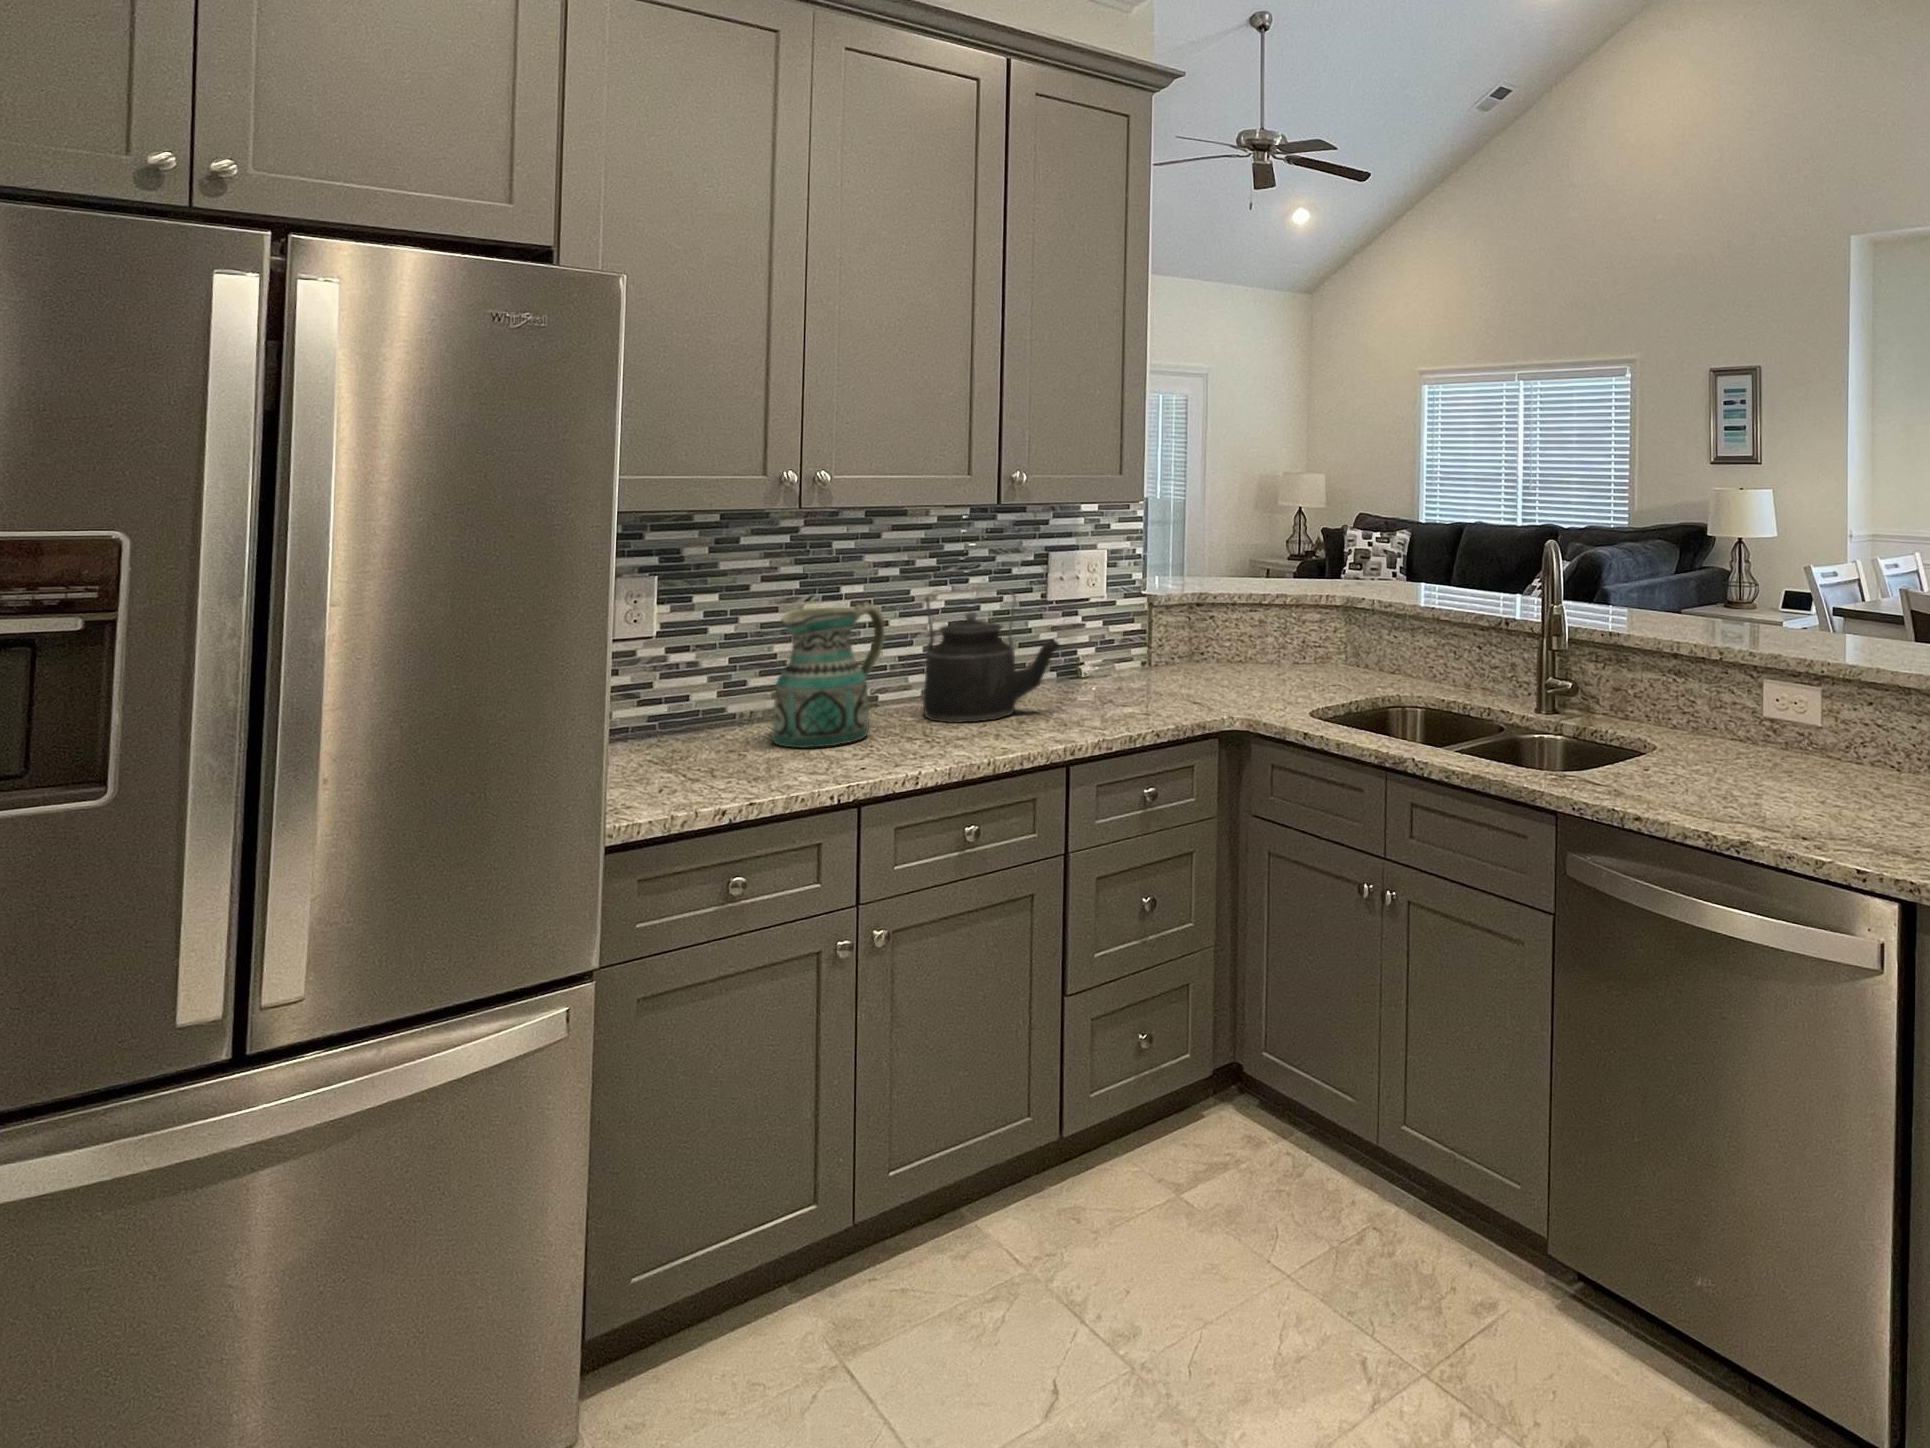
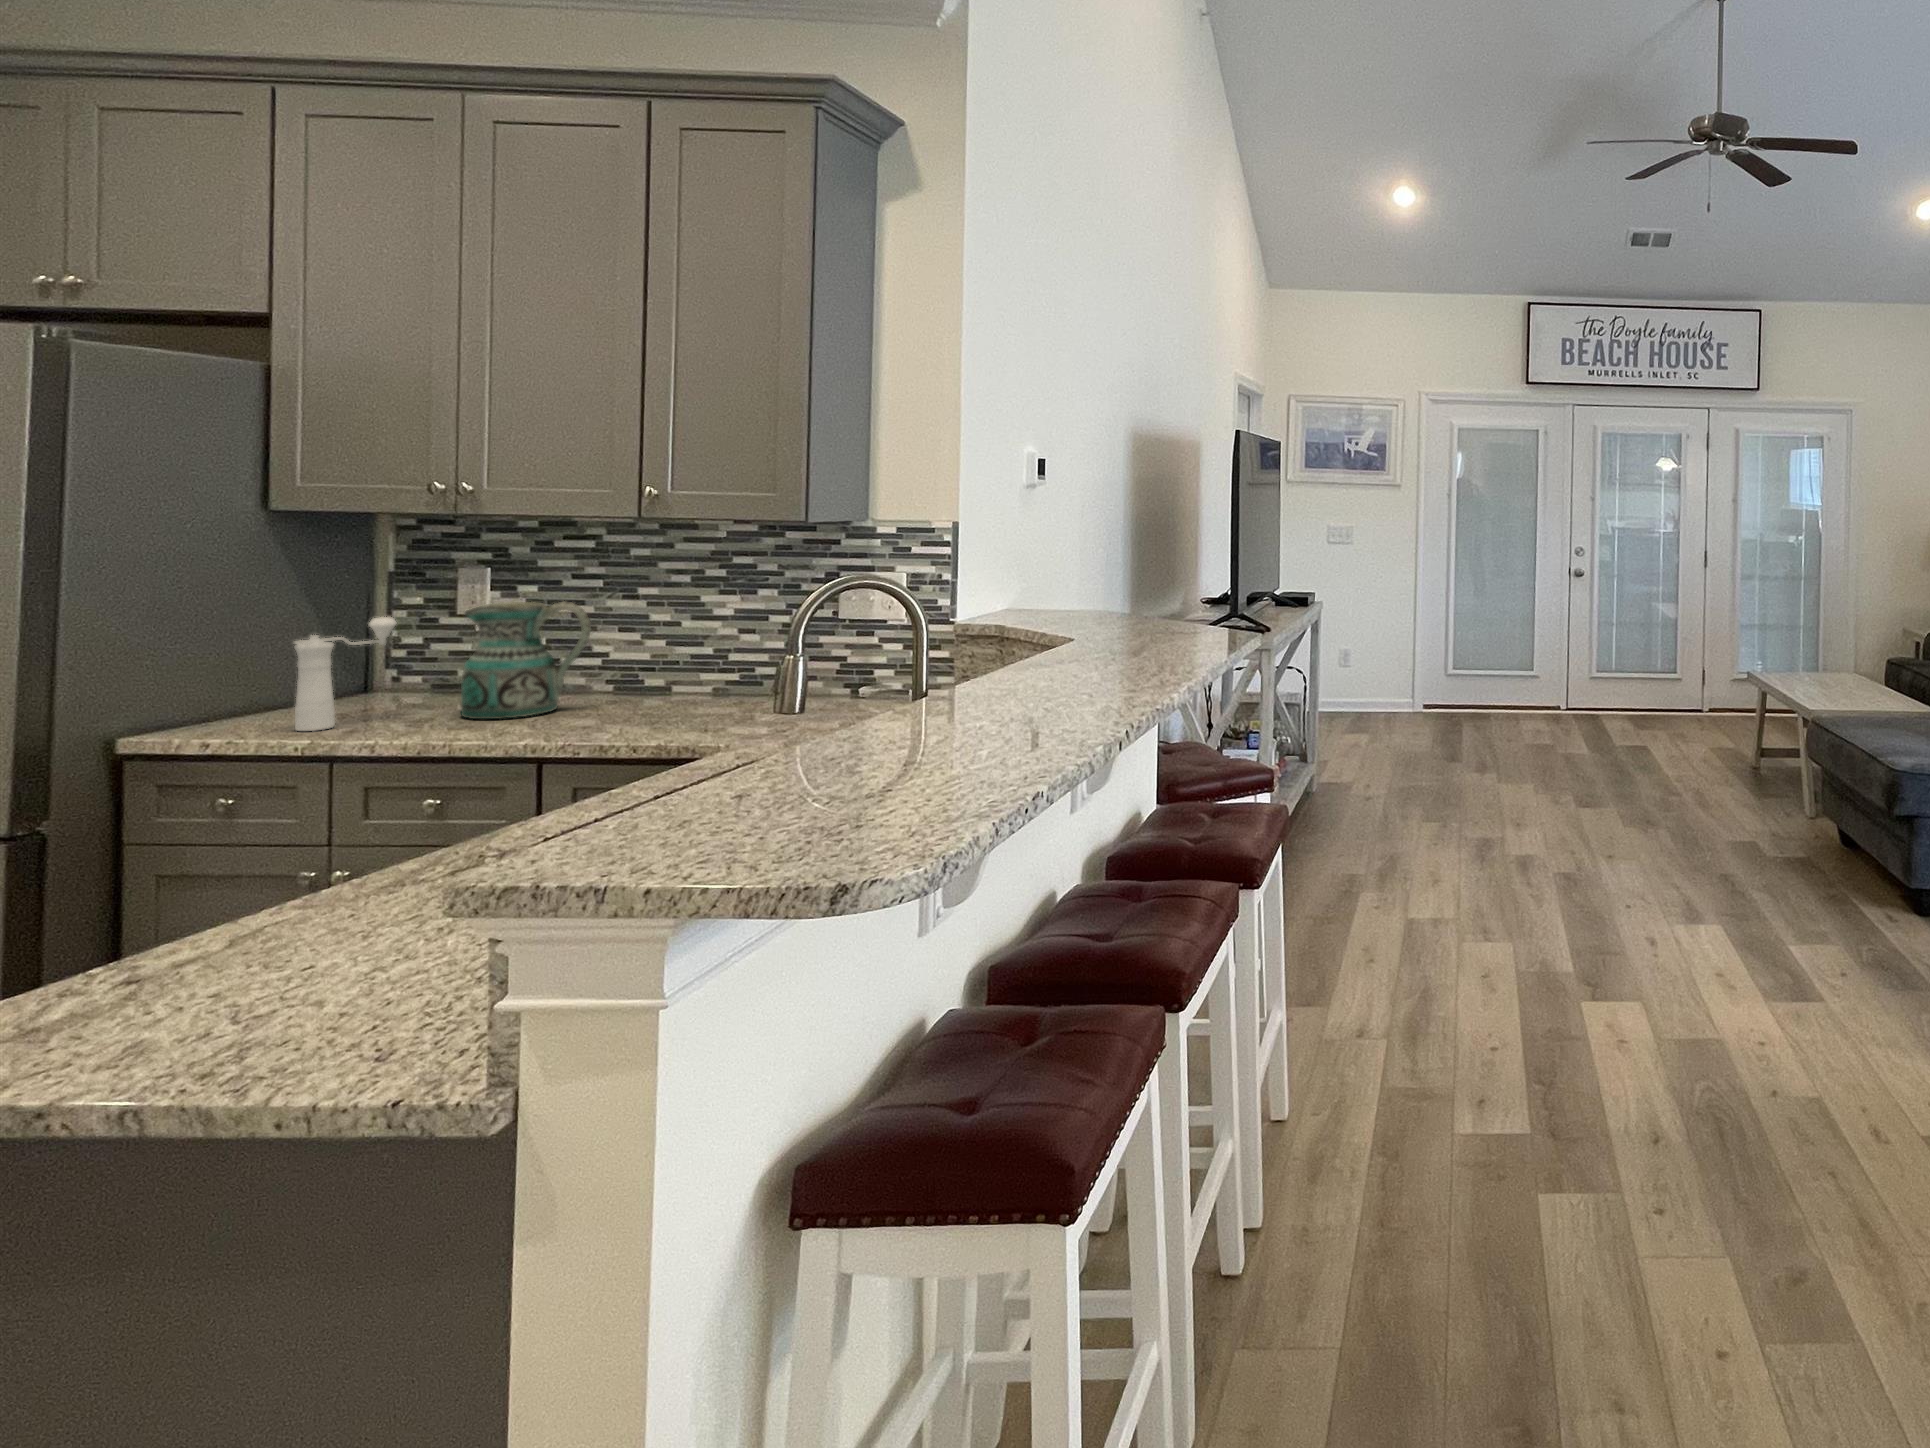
kettle: present [923,589,1060,723] -> none [619,597,719,720]
pepper mill: none [699,637,745,784] -> present [295,617,396,731]

